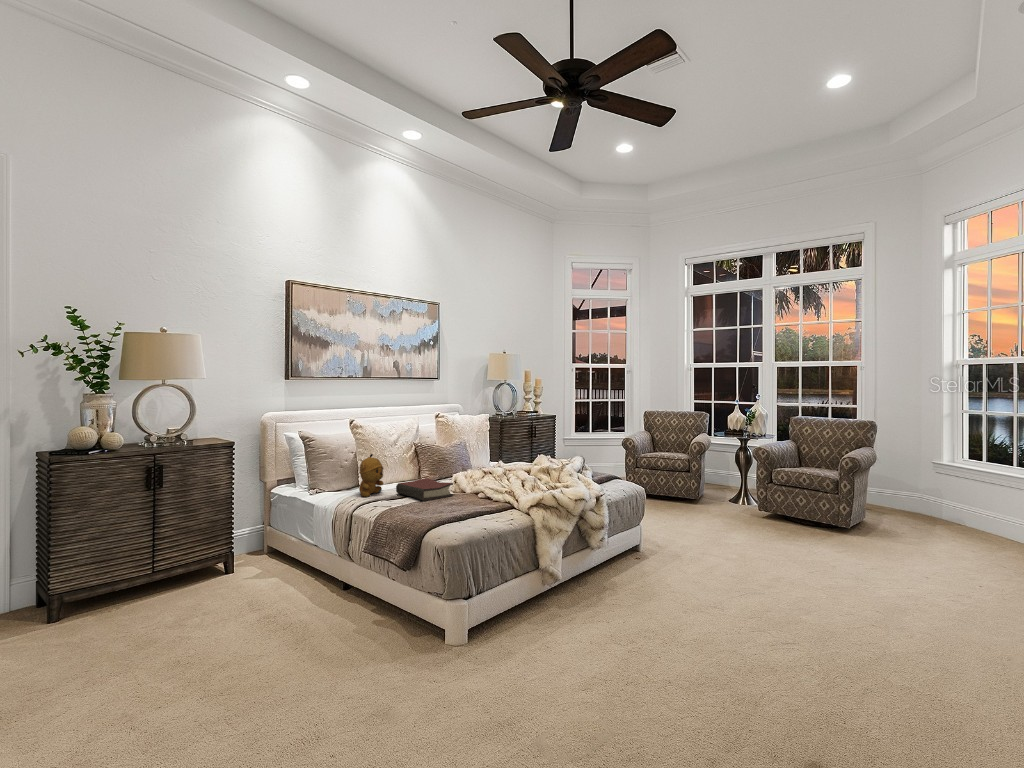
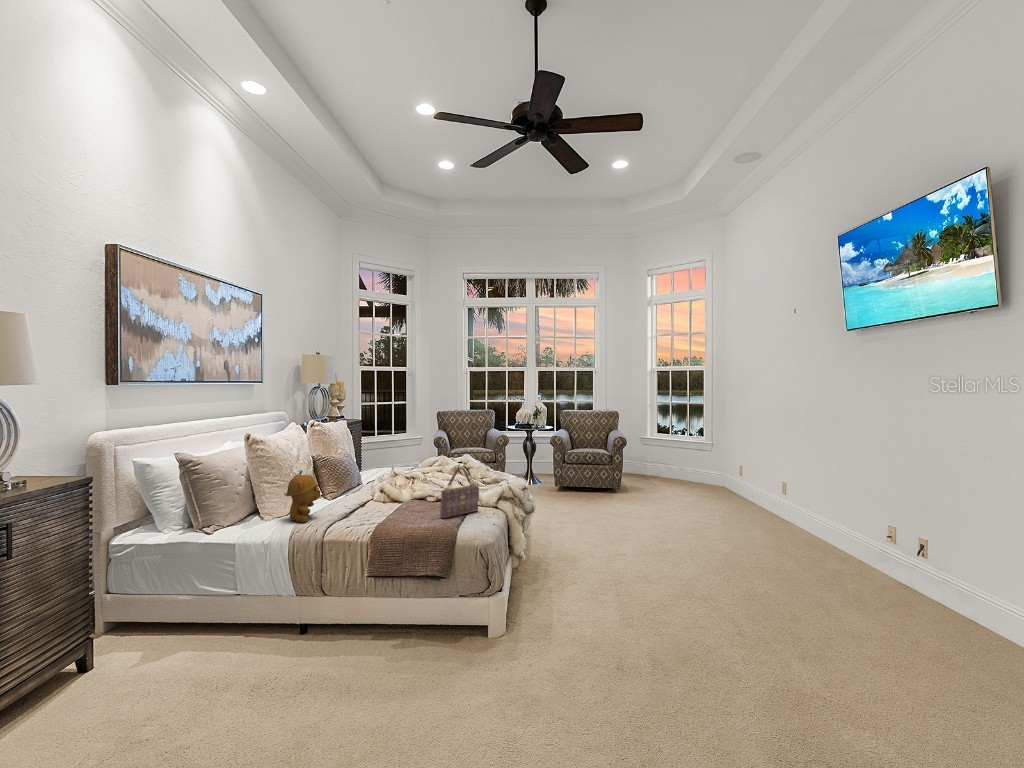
handbag: none [457,465,501,511] -> present [440,468,479,518]
hardback book: present [396,478,453,501] -> none [333,492,398,515]

